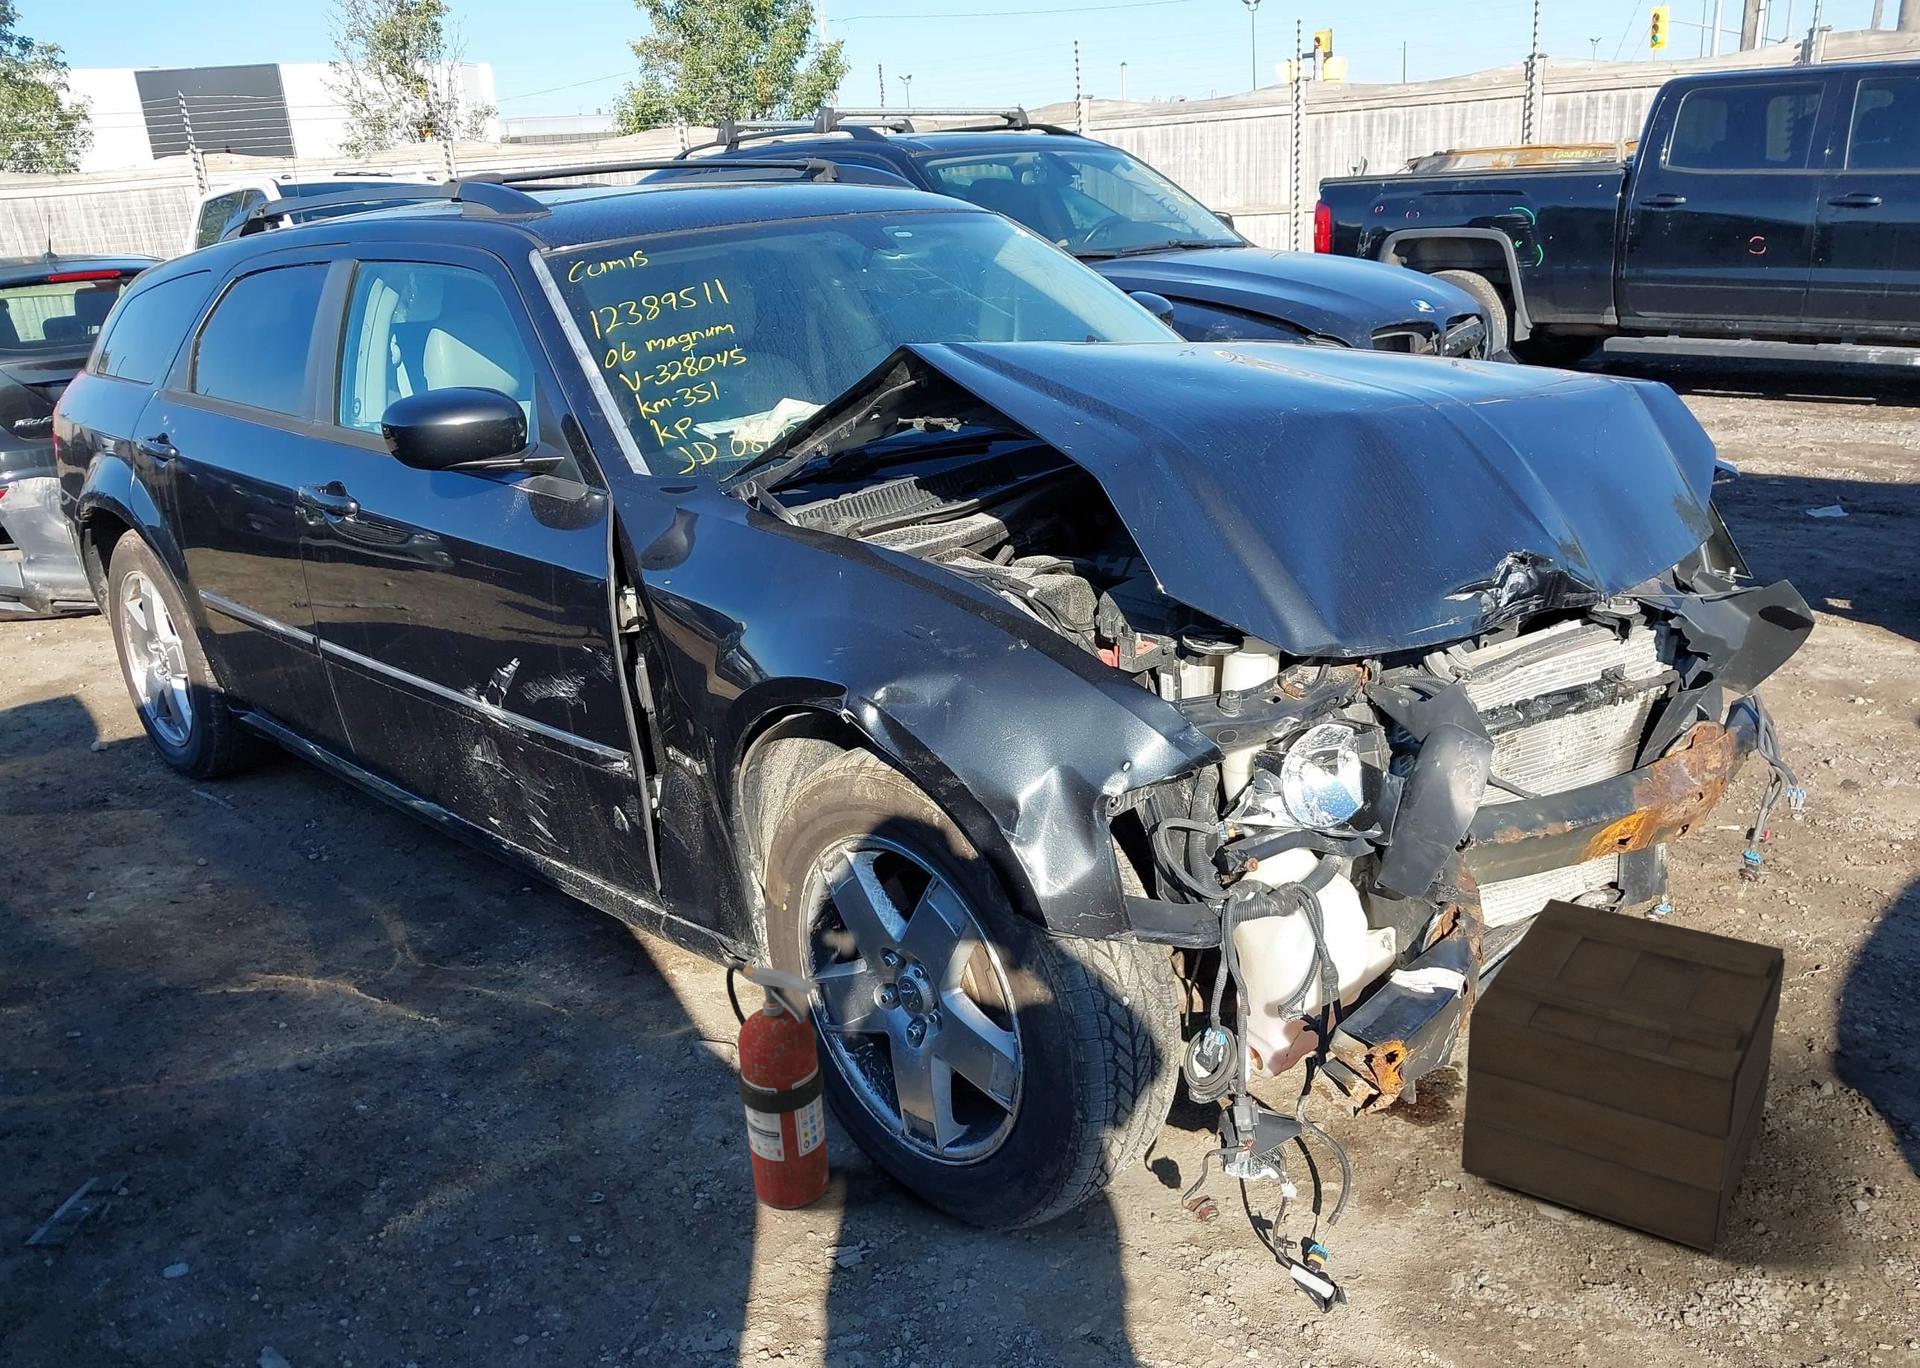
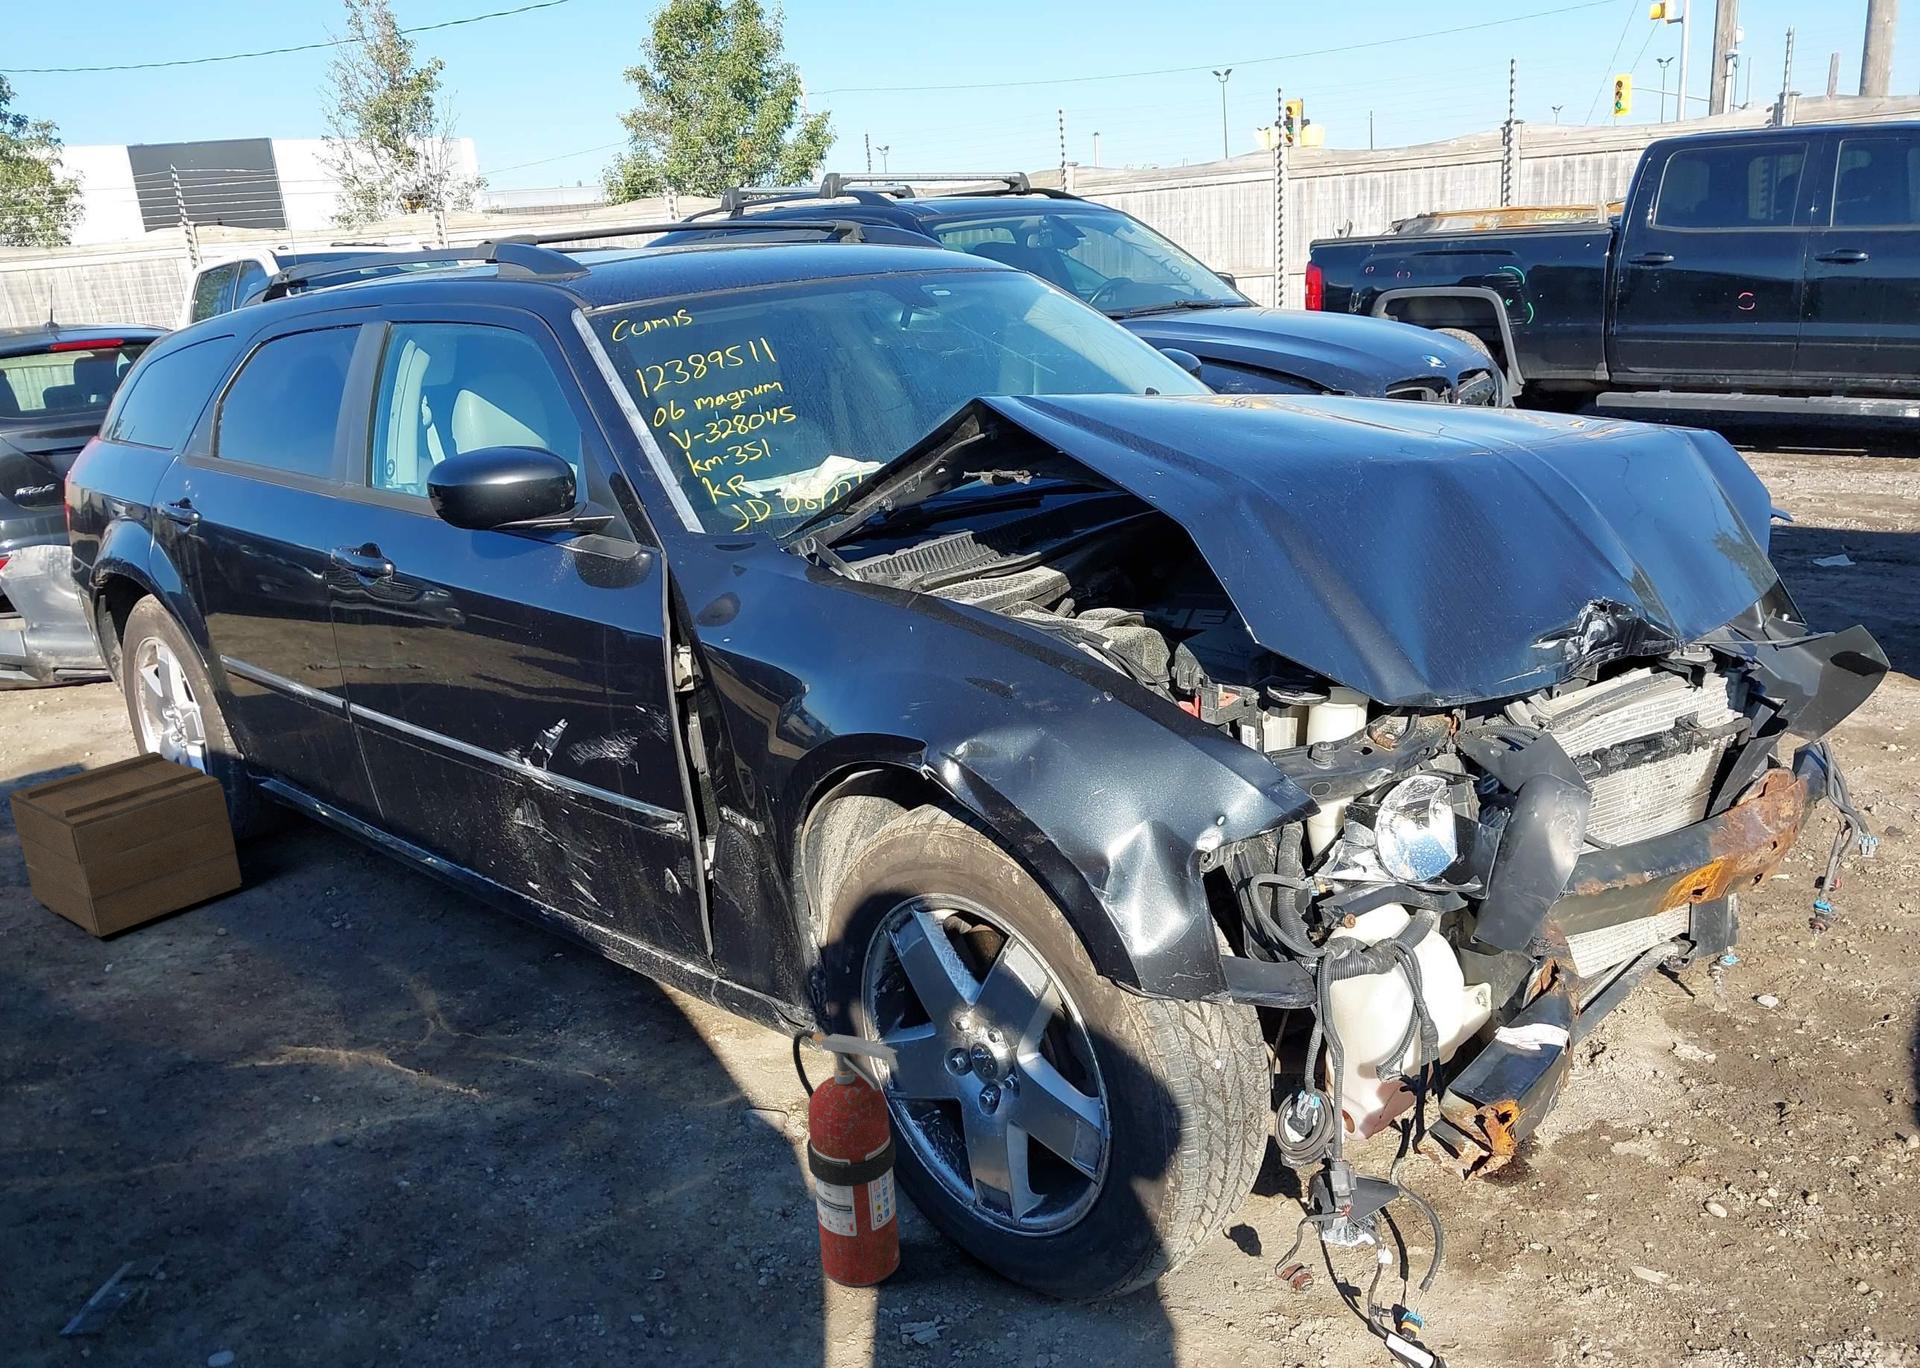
wooden crate: present [1462,899,1785,1252] -> present [9,752,242,937]

